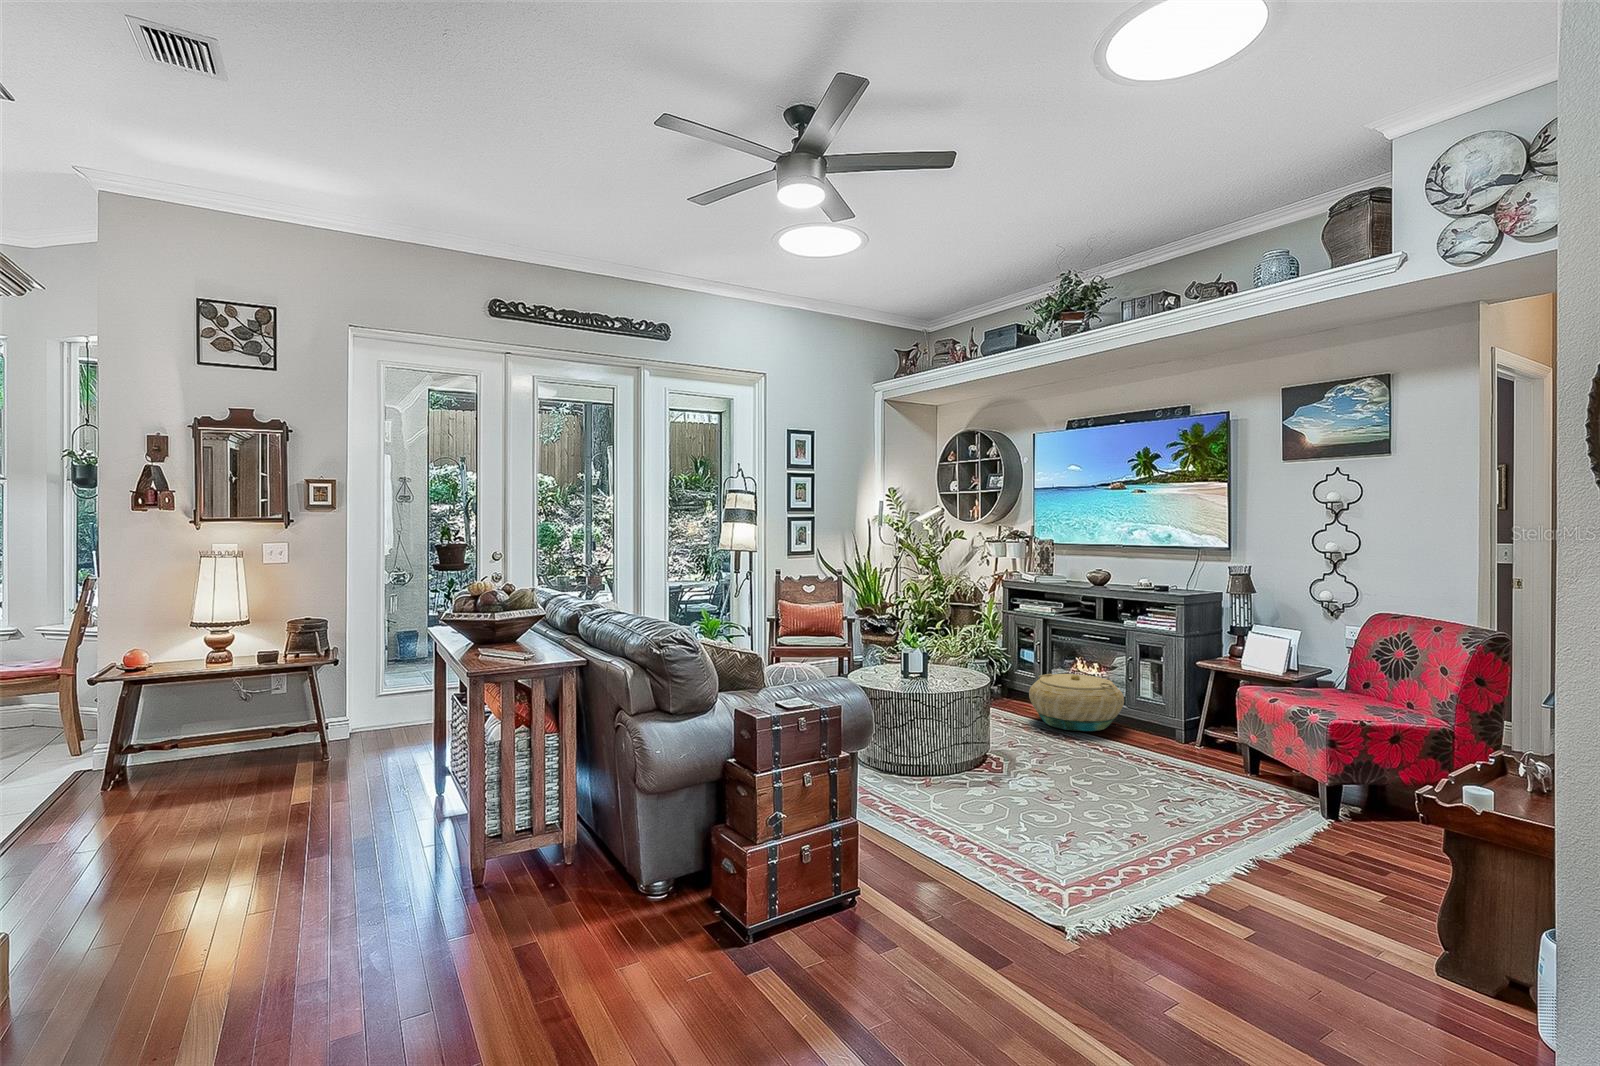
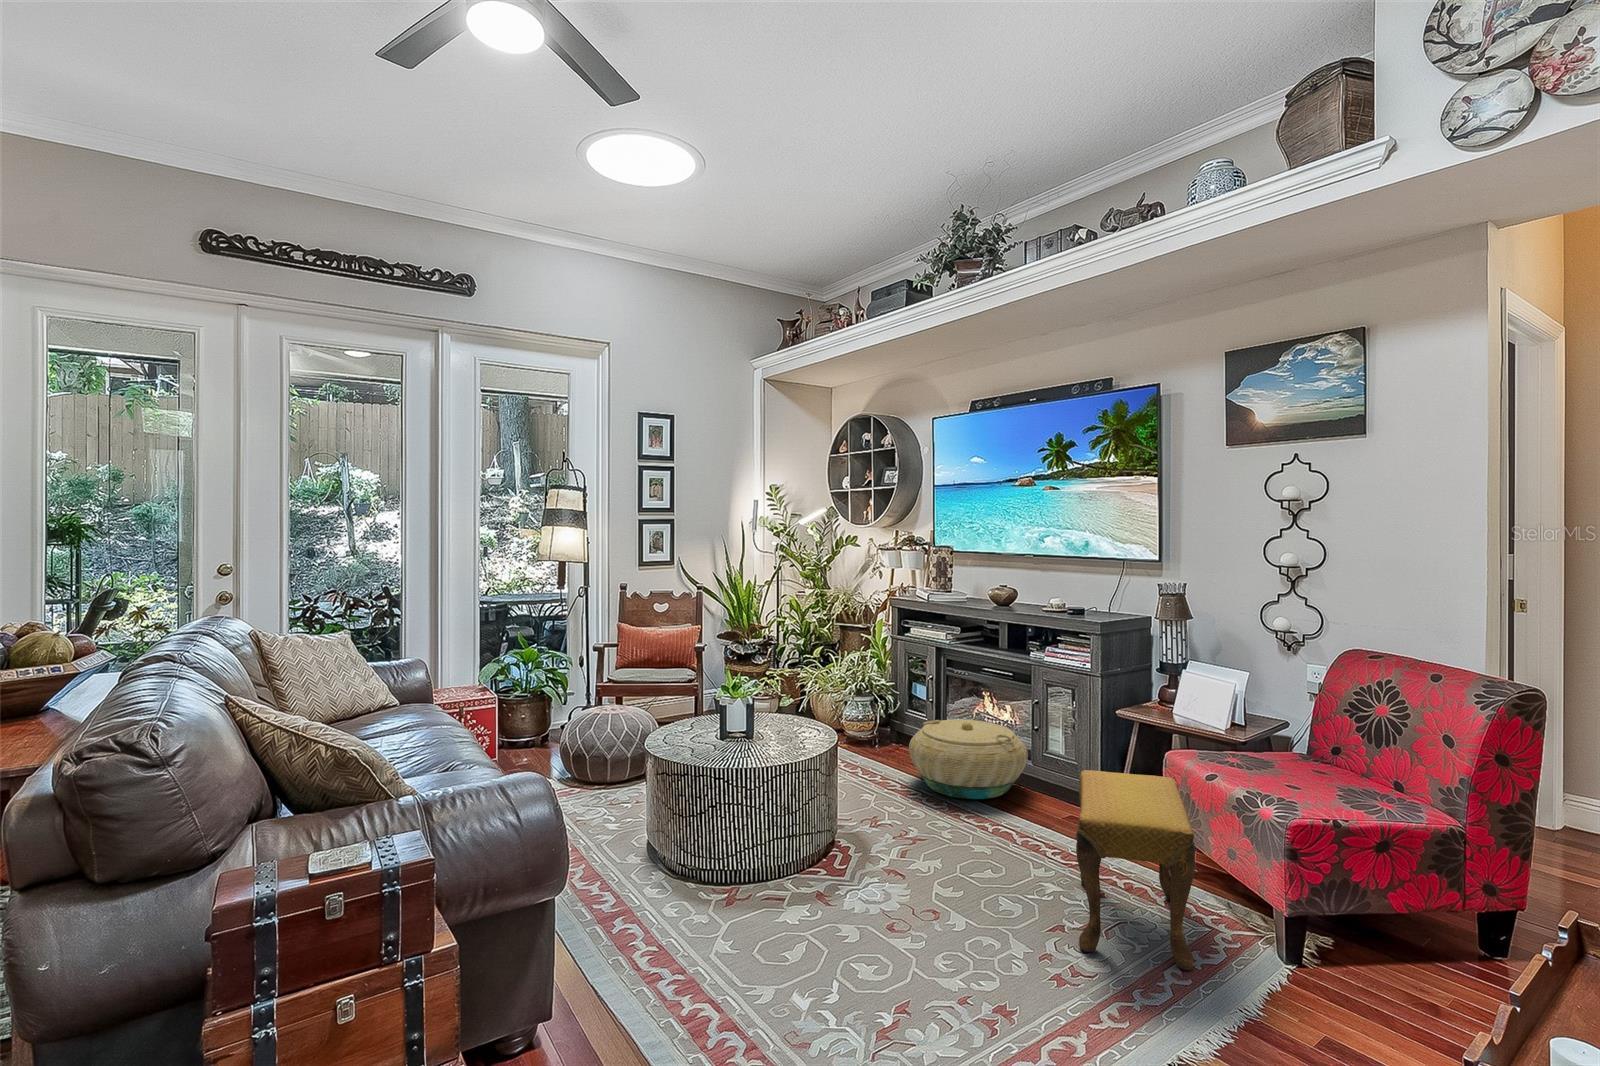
footstool: none [1177,697,1264,821] -> present [1076,770,1195,971]

